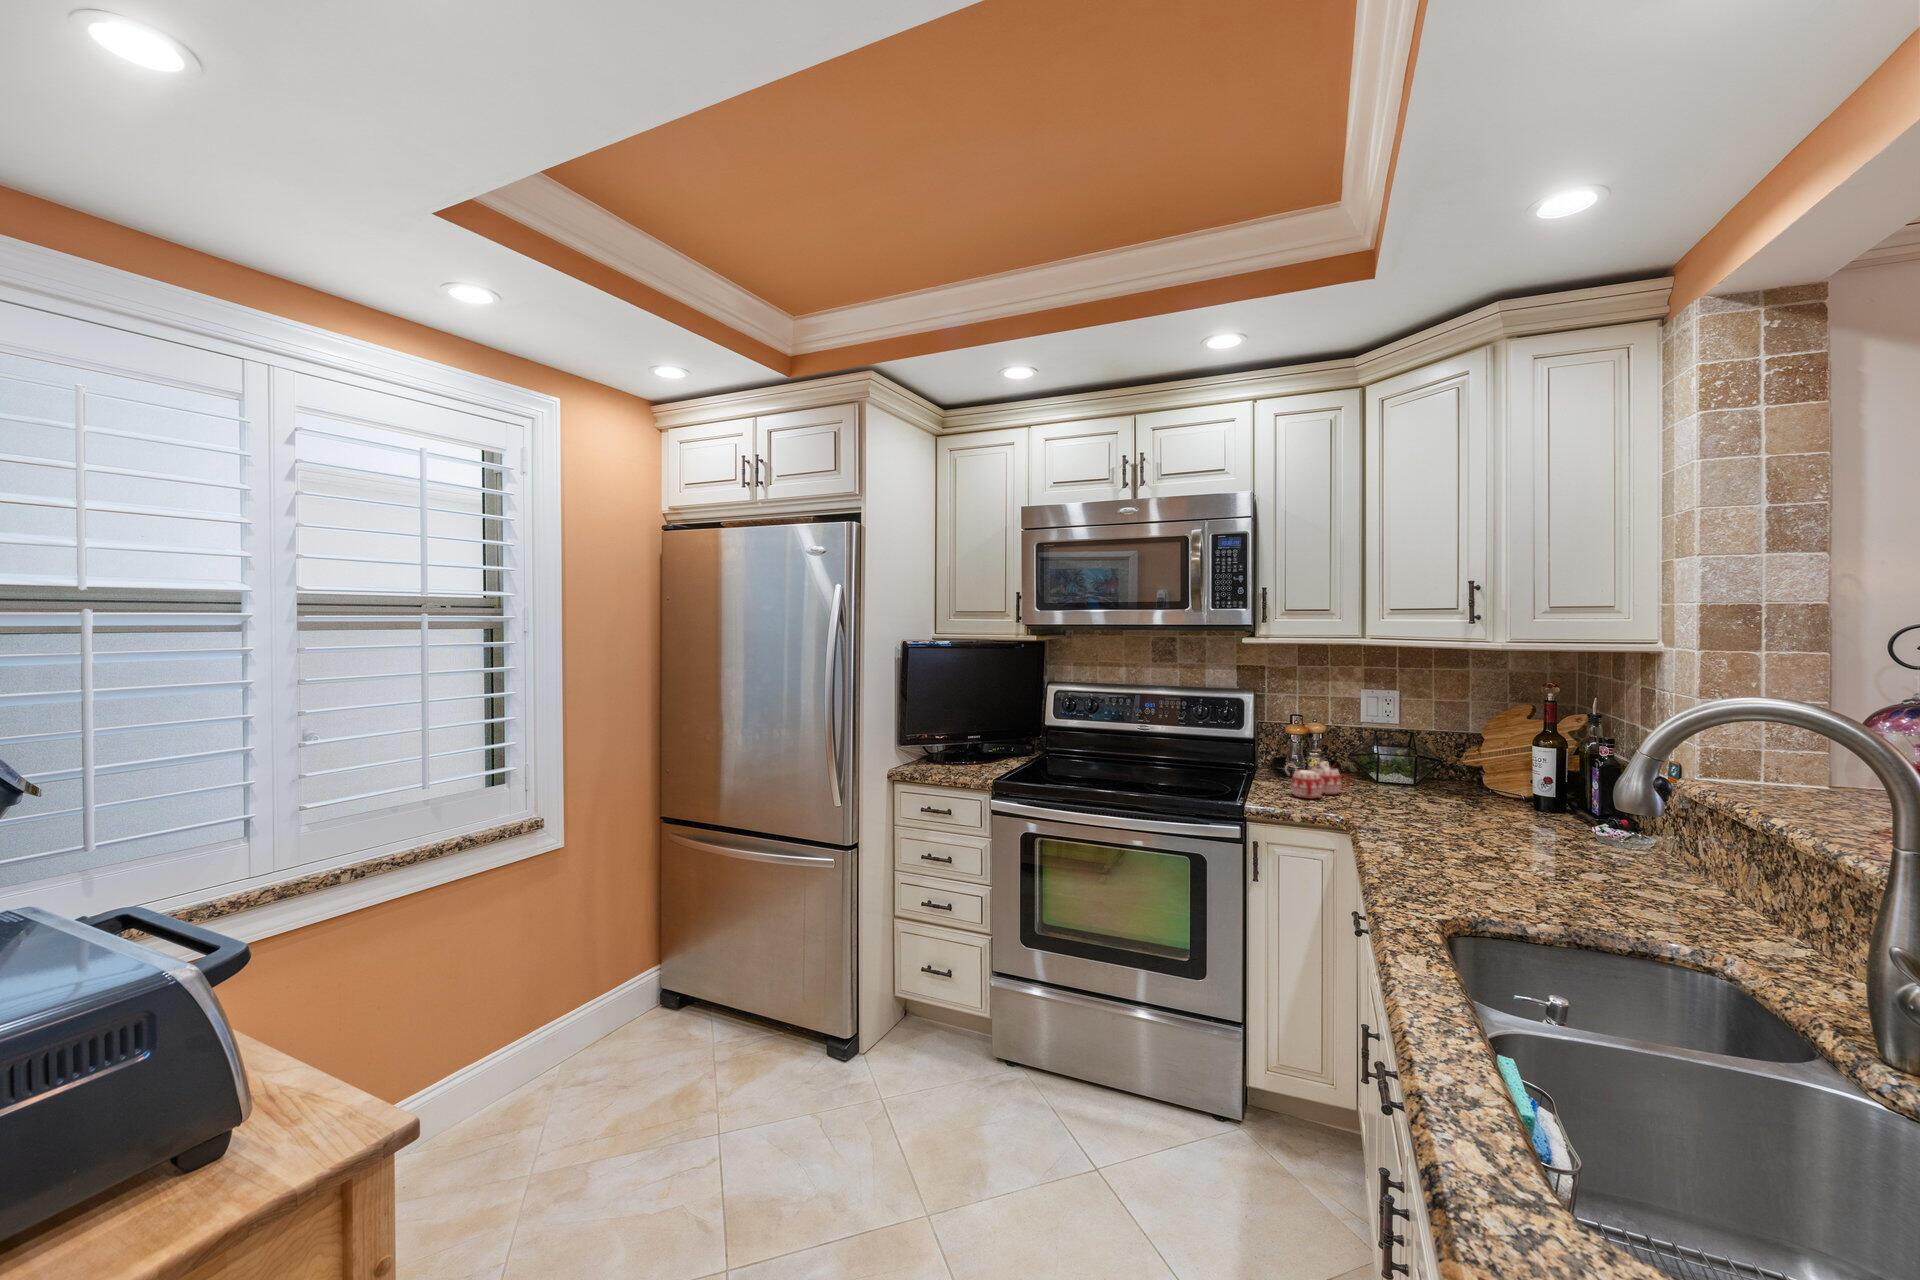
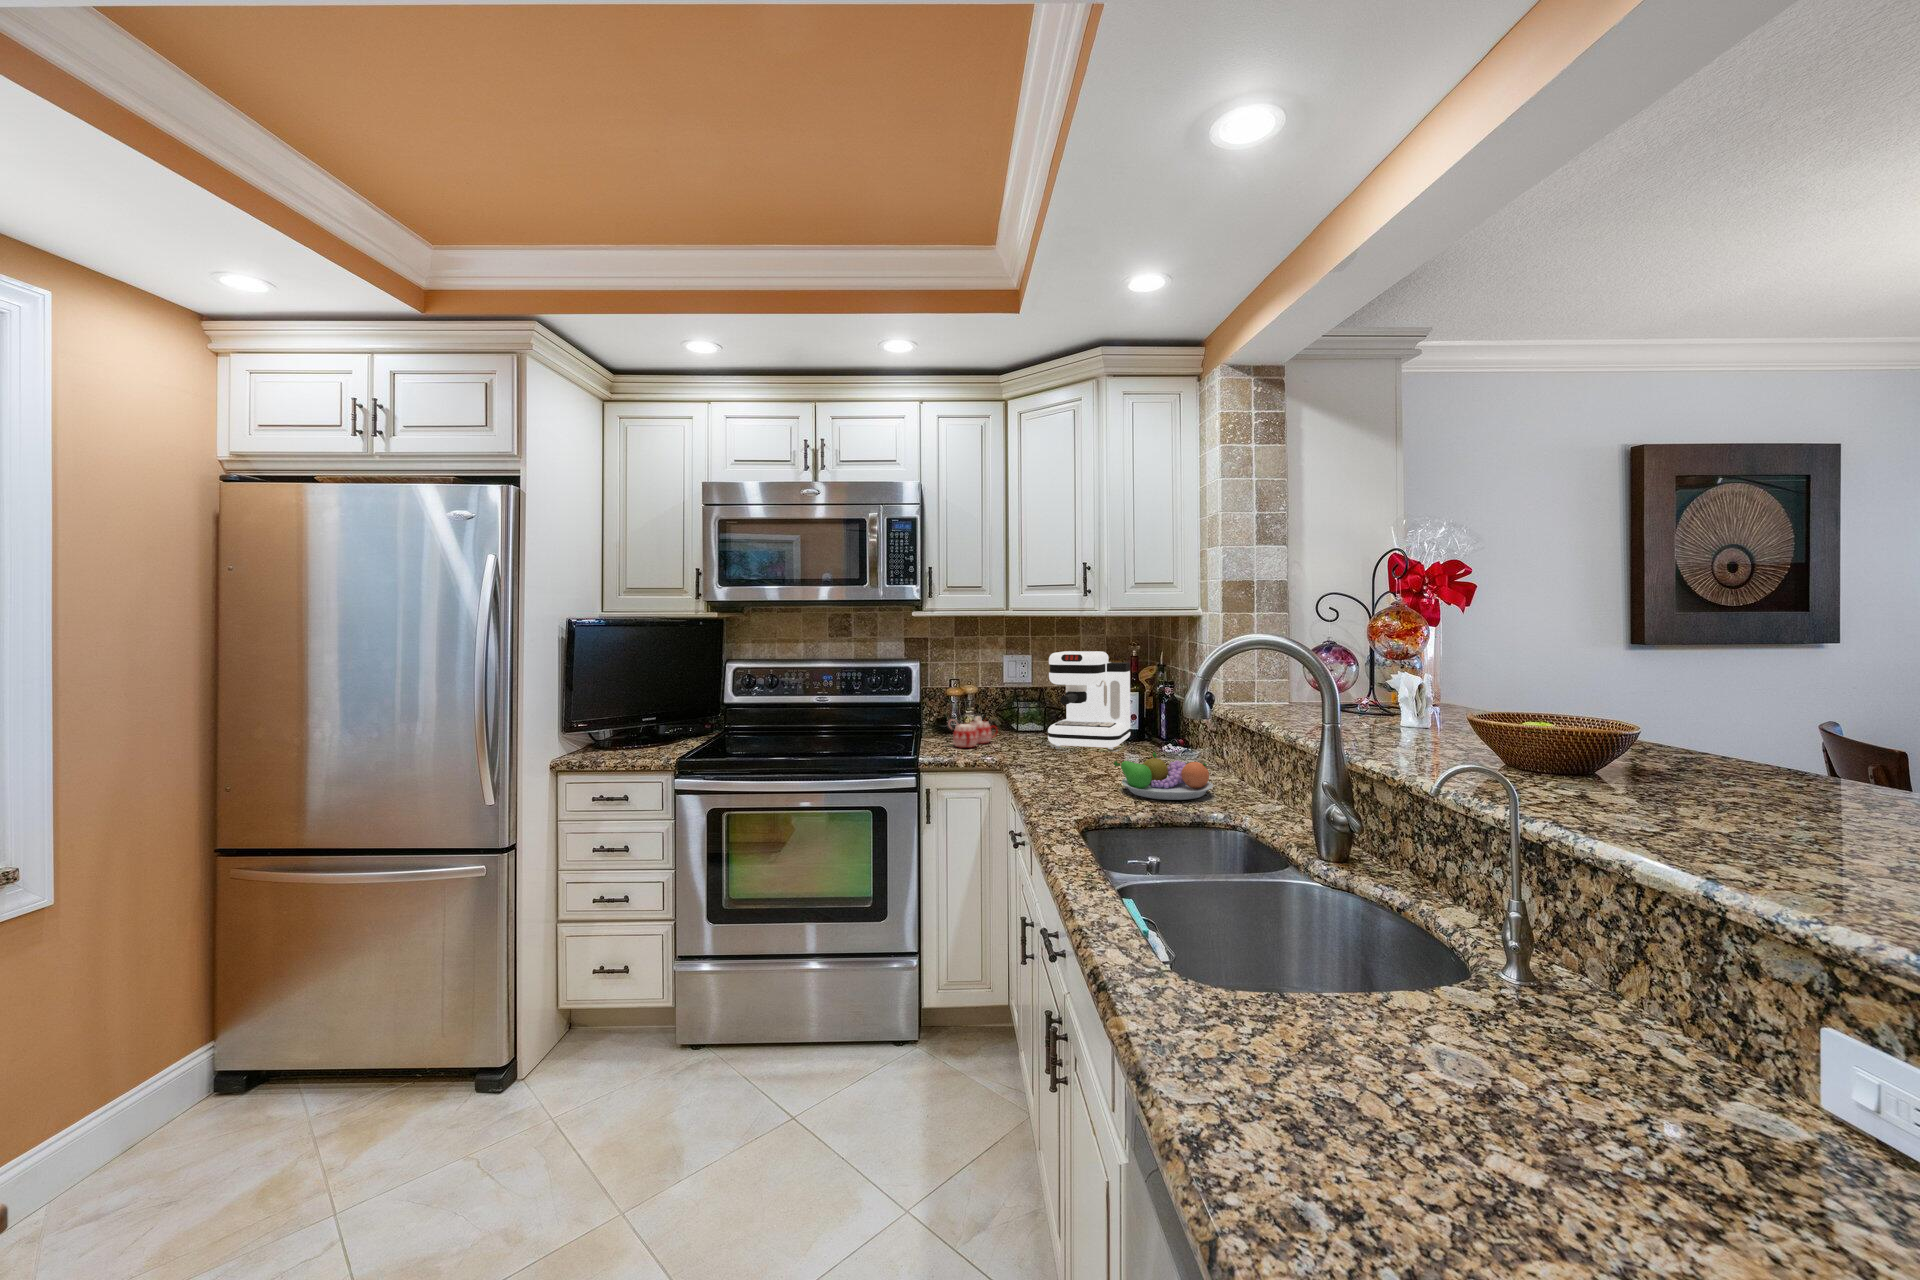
coffee maker: none [1418,689,1544,820] -> present [1048,651,1131,749]
fruit bowl: none [1507,838,1674,914] -> present [1114,752,1213,800]

